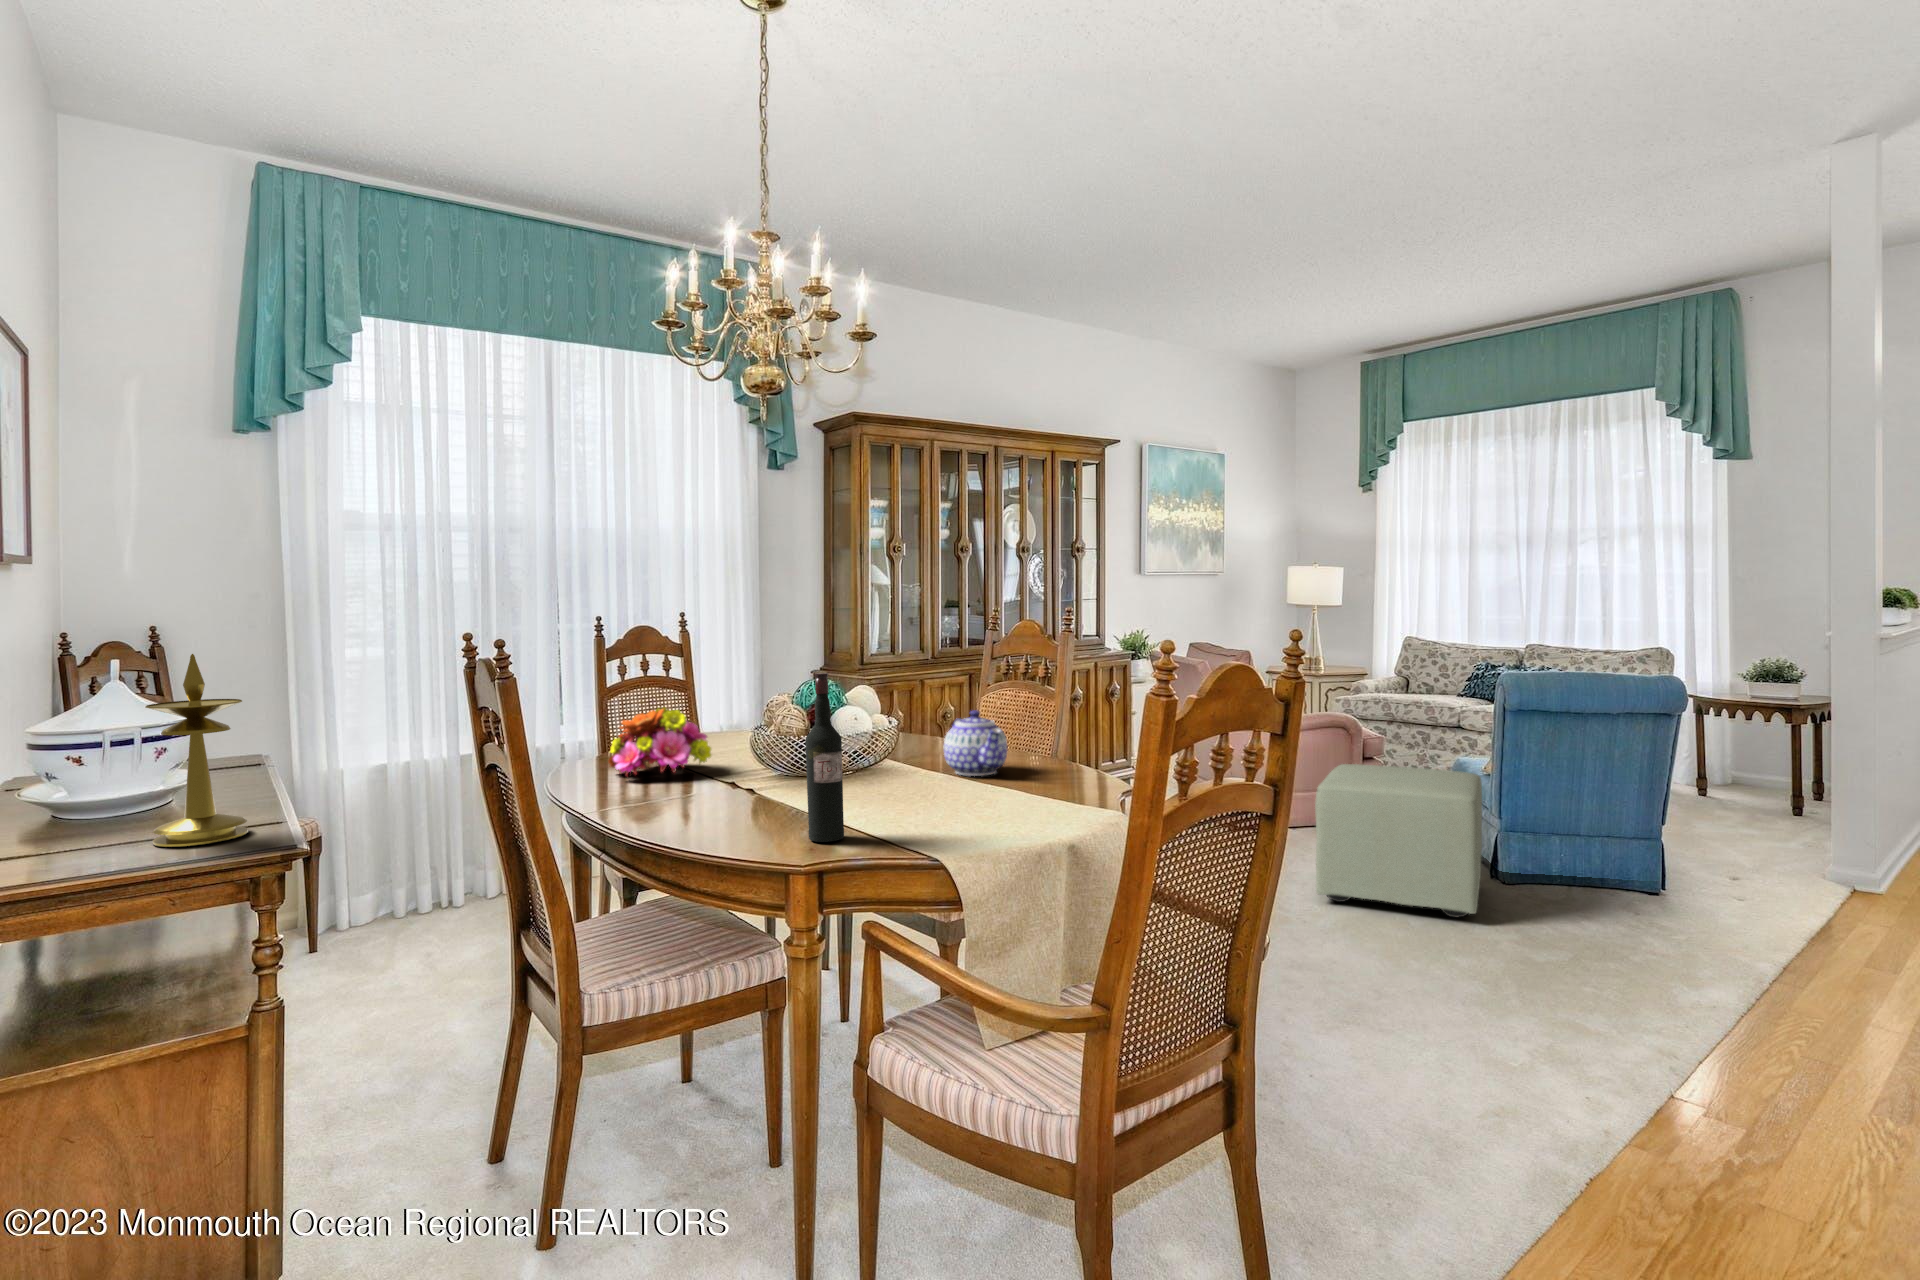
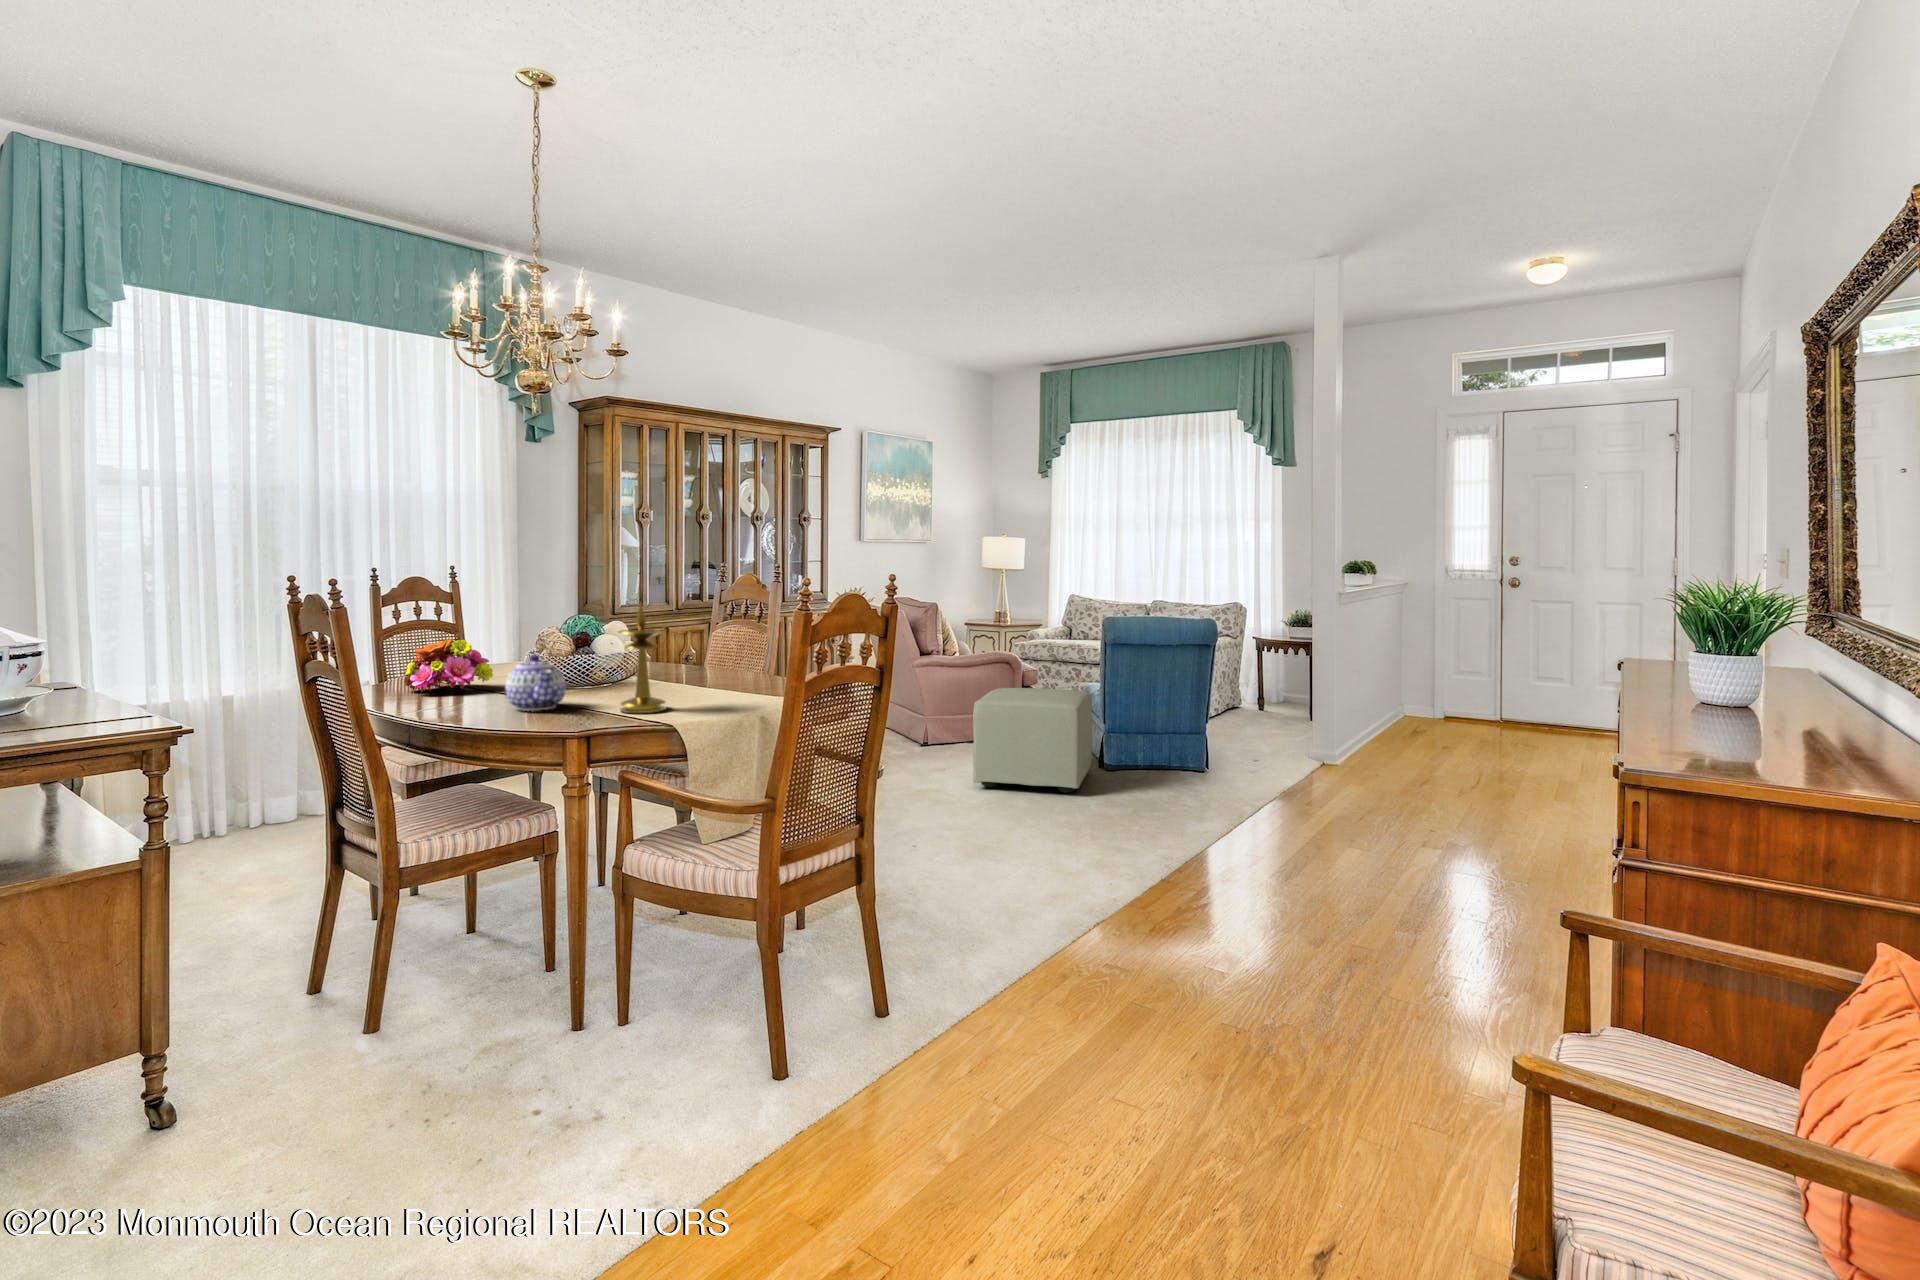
candlestick: present [145,654,248,847] -> present [619,604,667,713]
wine bottle: present [805,673,844,842] -> none [575,606,604,723]
teapot: present [944,710,1008,776] -> present [506,655,566,711]

